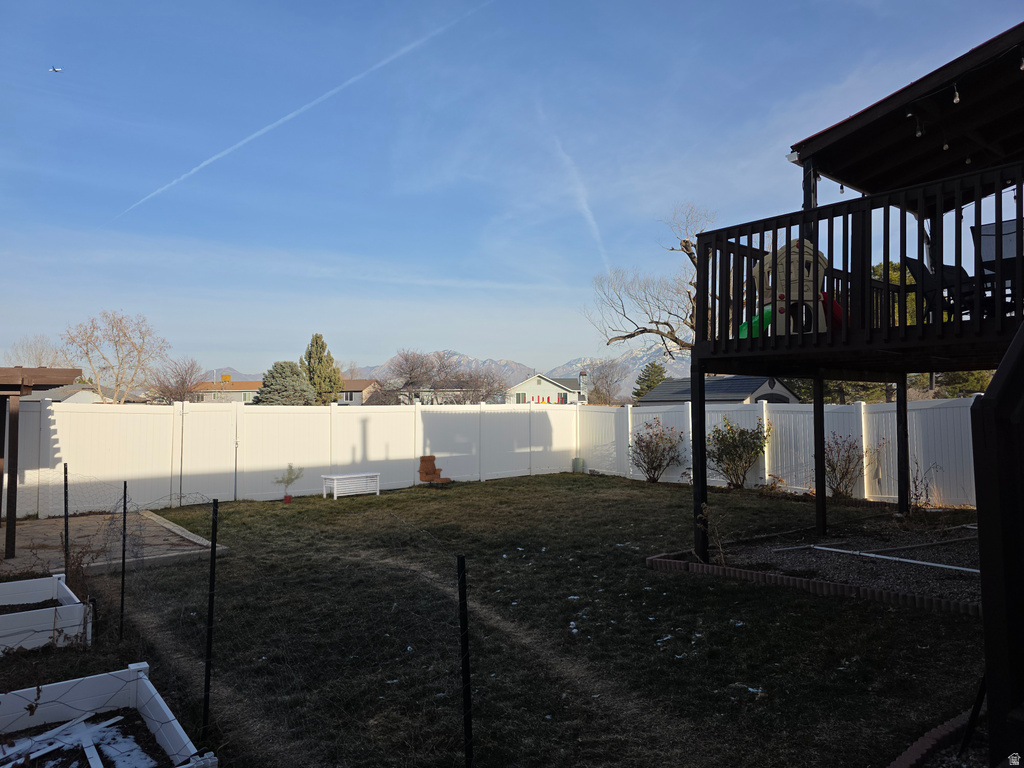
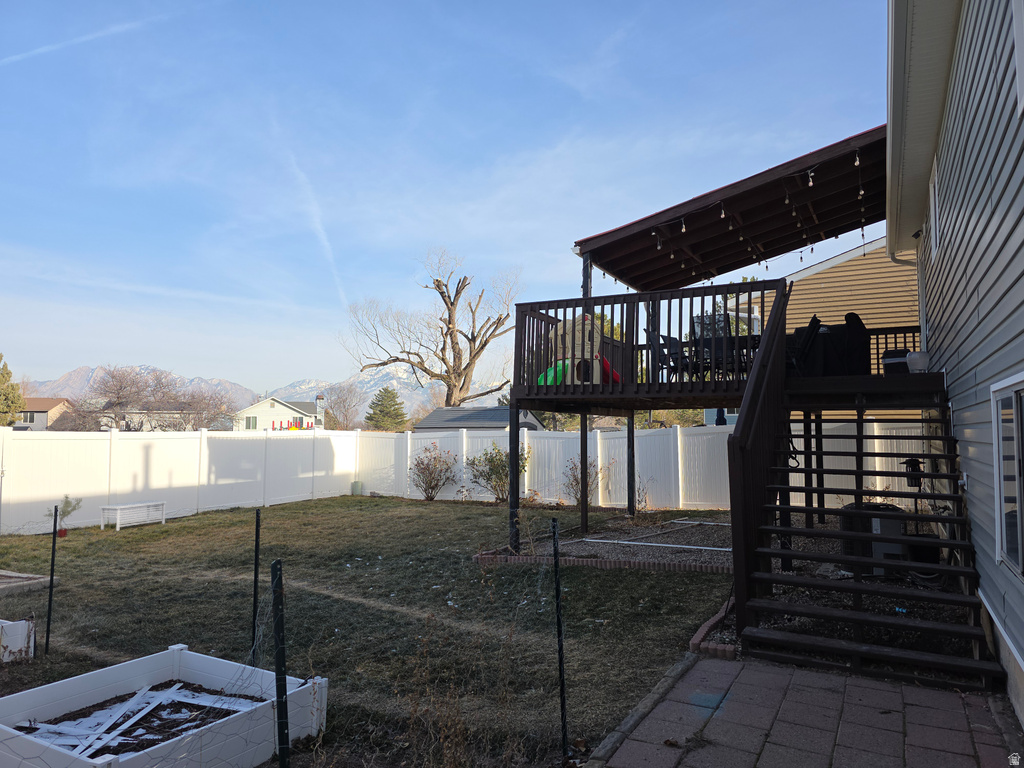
lounge chair: present [417,455,451,490] -> none [202,482,240,516]

